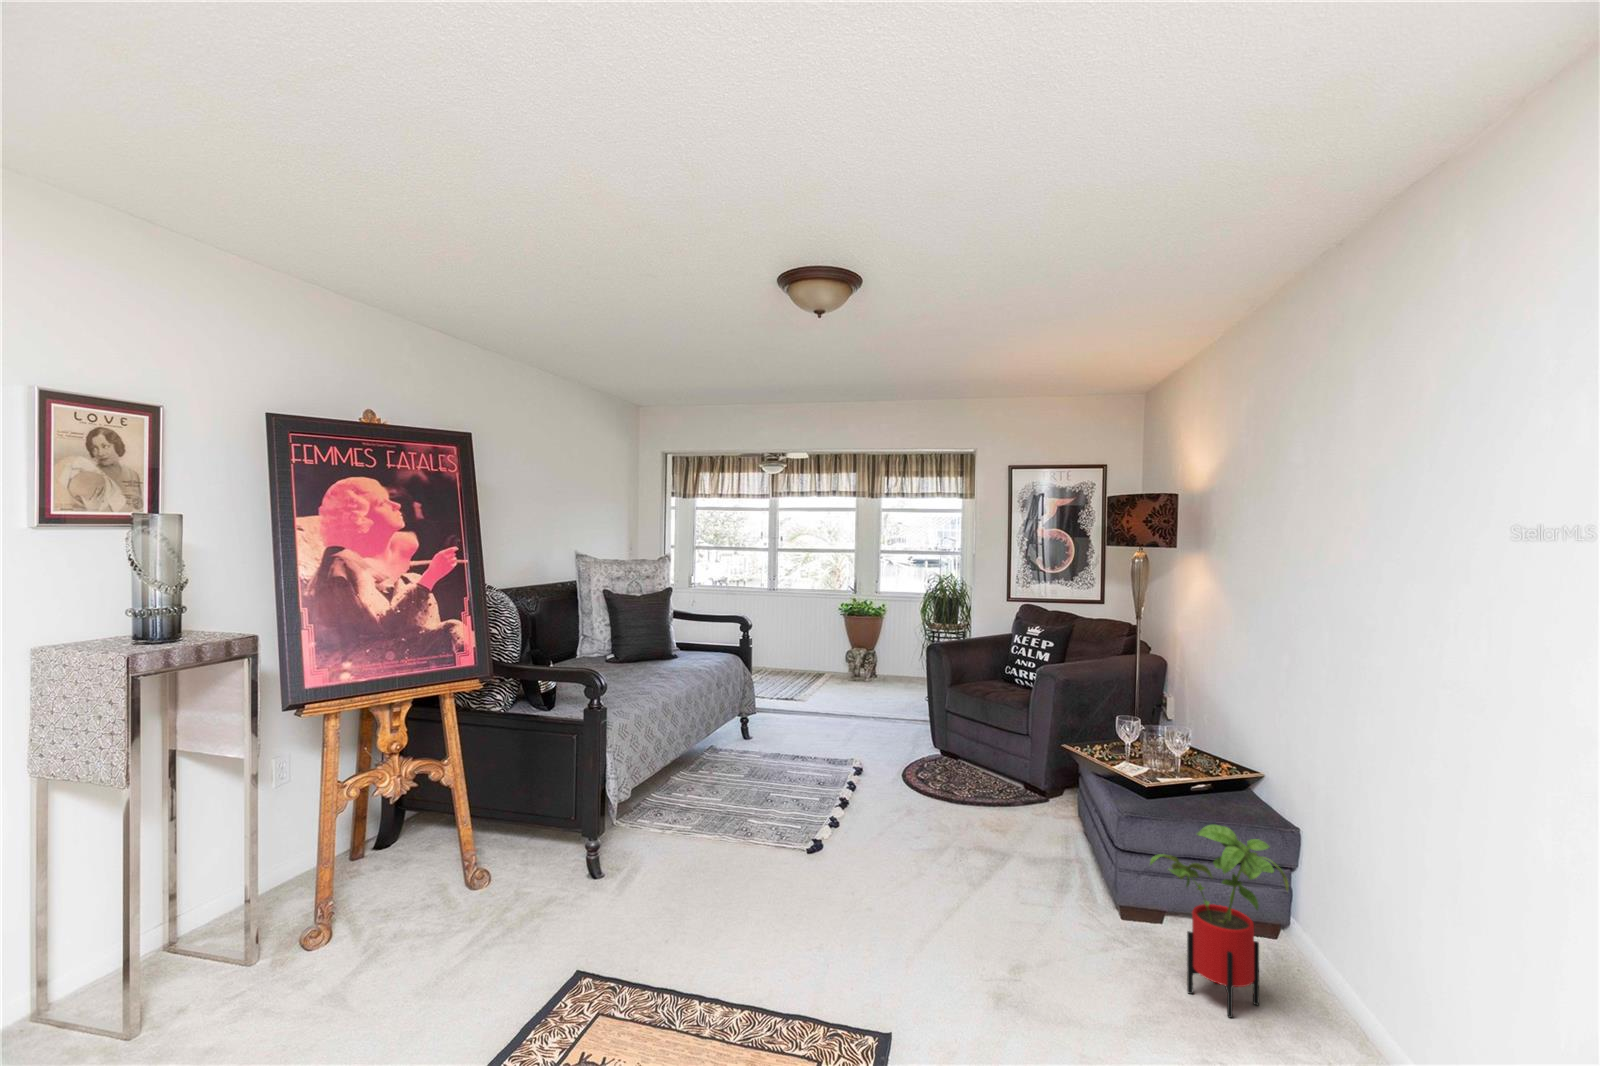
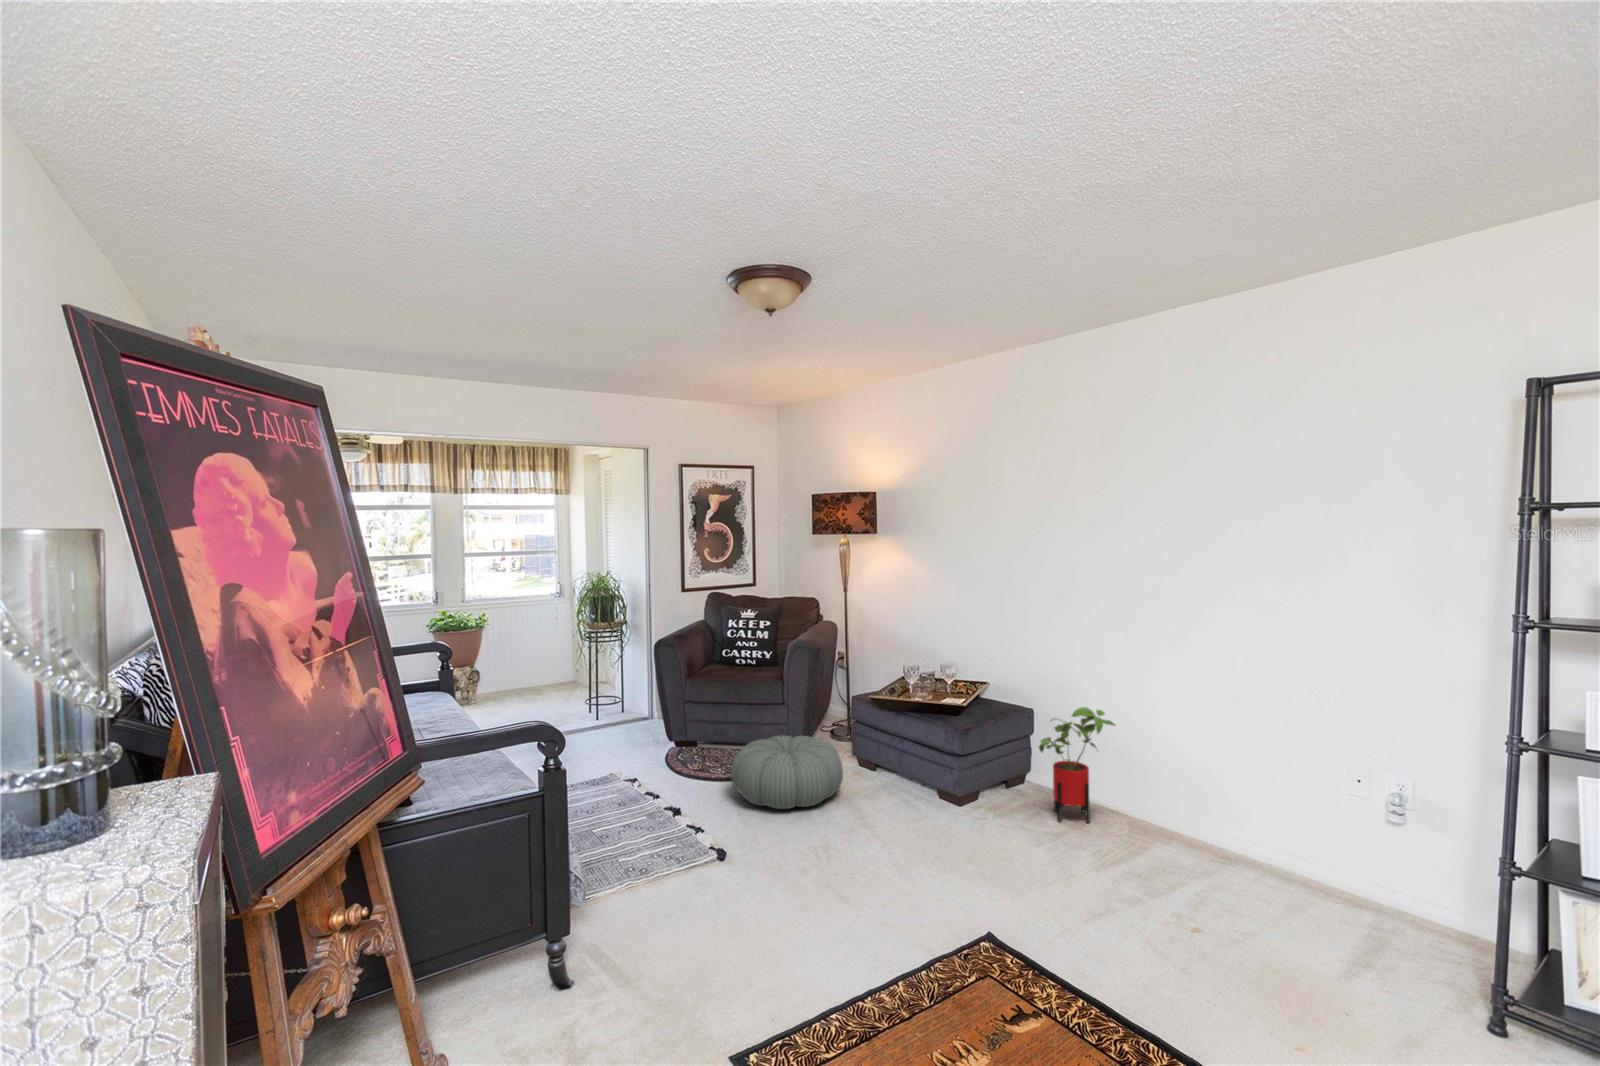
pouf: none [883,762,1012,846] -> present [731,736,843,809]

